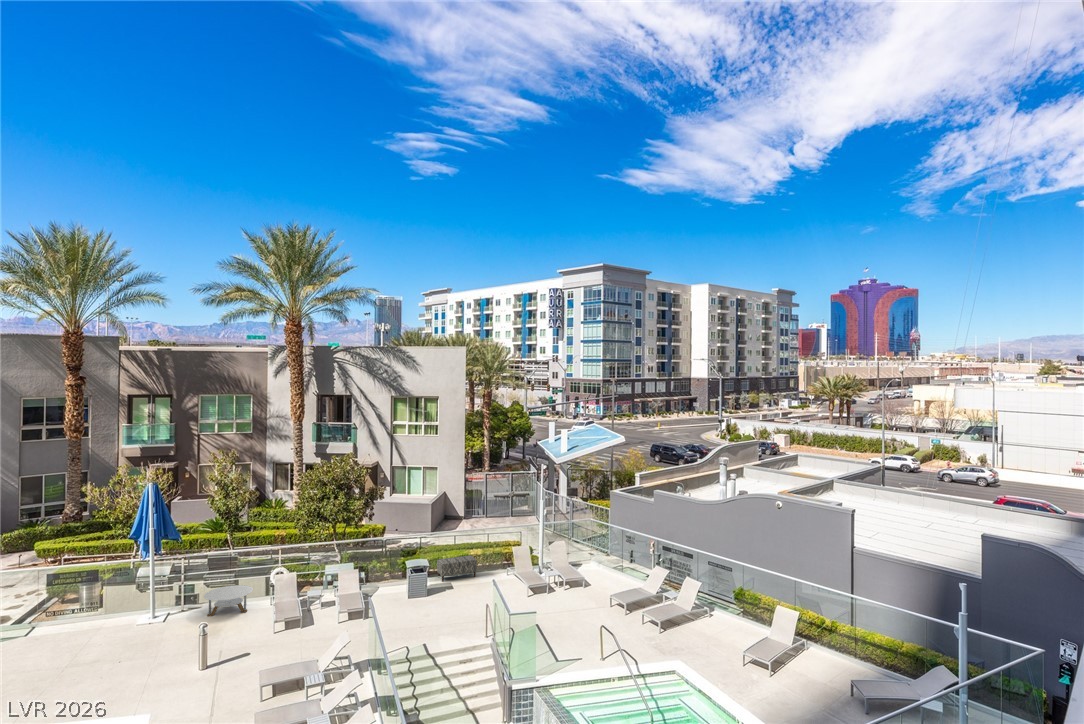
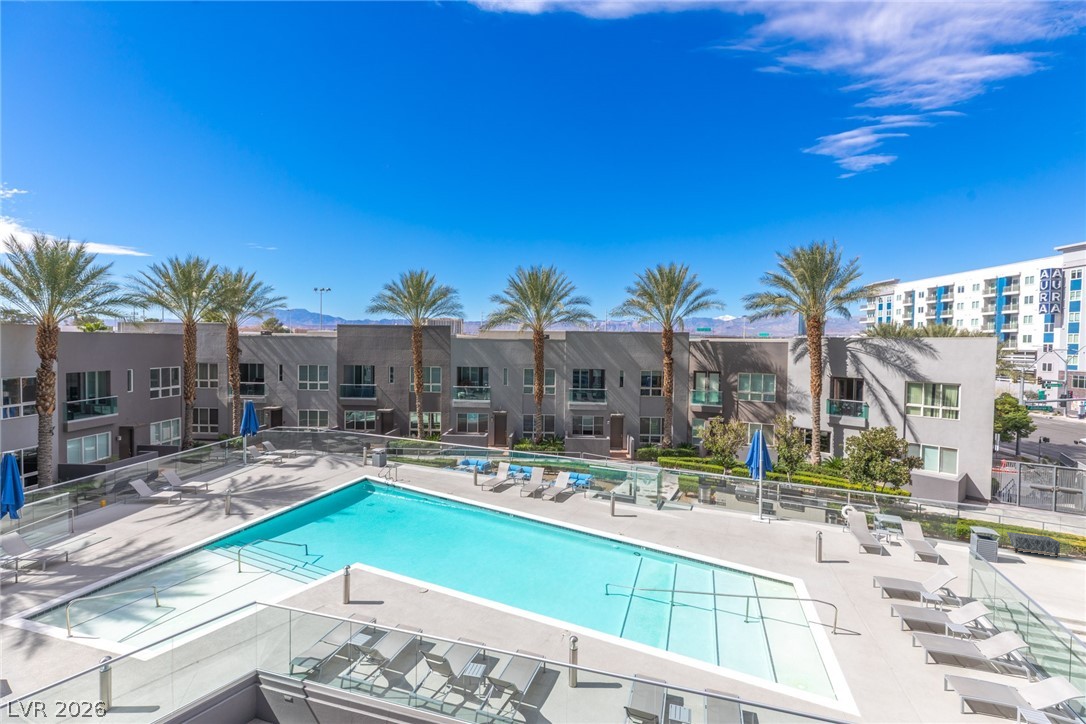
round table: present [204,585,253,616] -> none [803,509,838,530]

